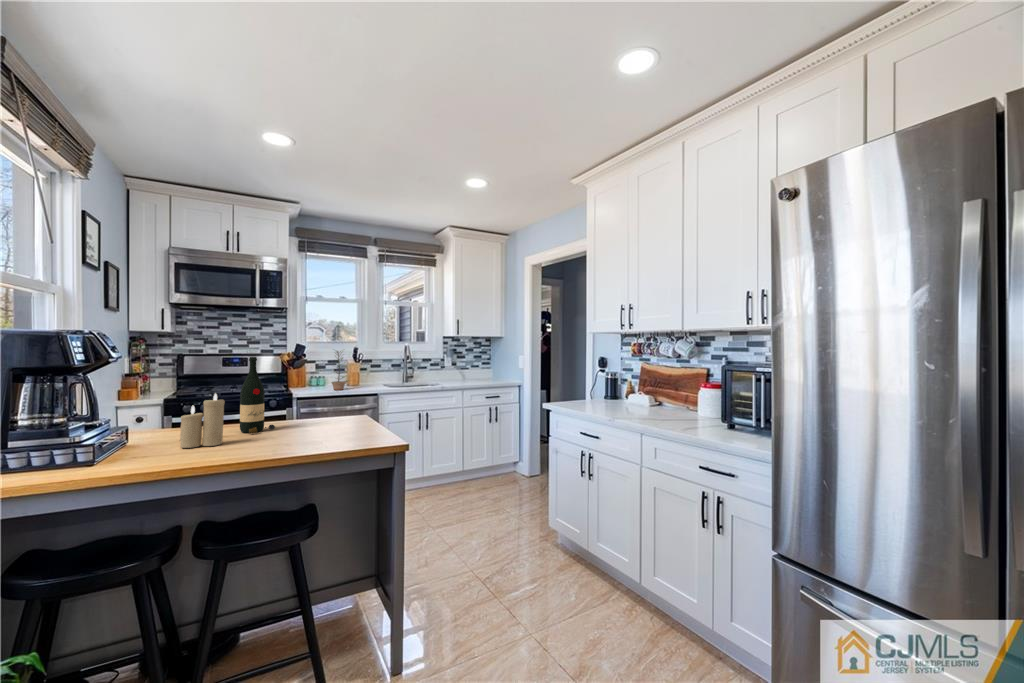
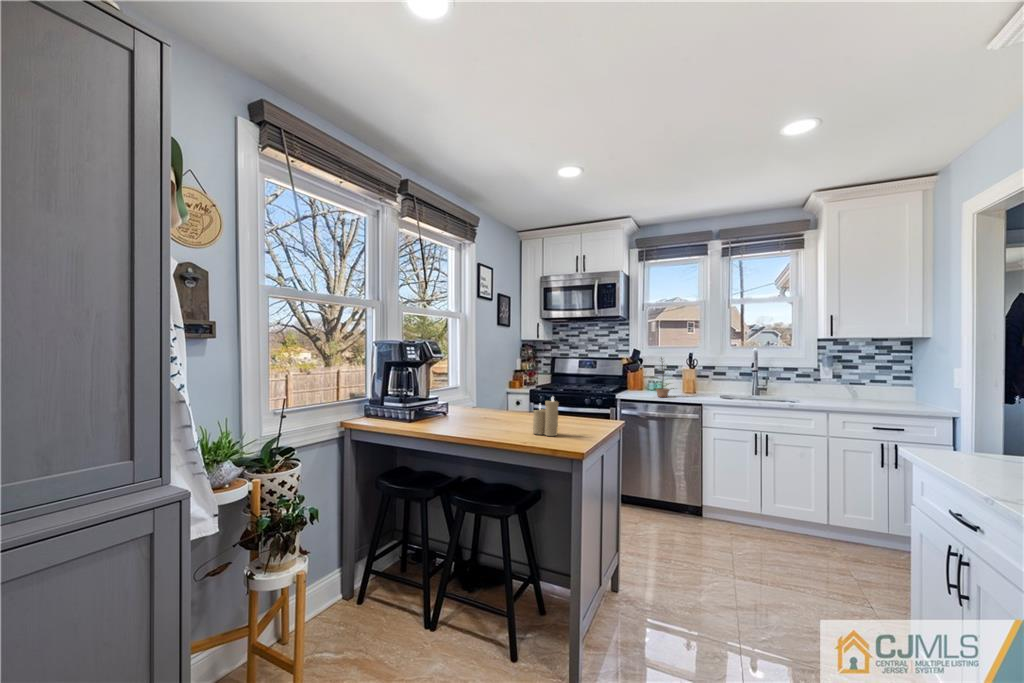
wine bottle: present [240,357,275,434] -> none [488,367,509,428]
candle: present [180,394,225,448] -> present [533,397,559,436]

